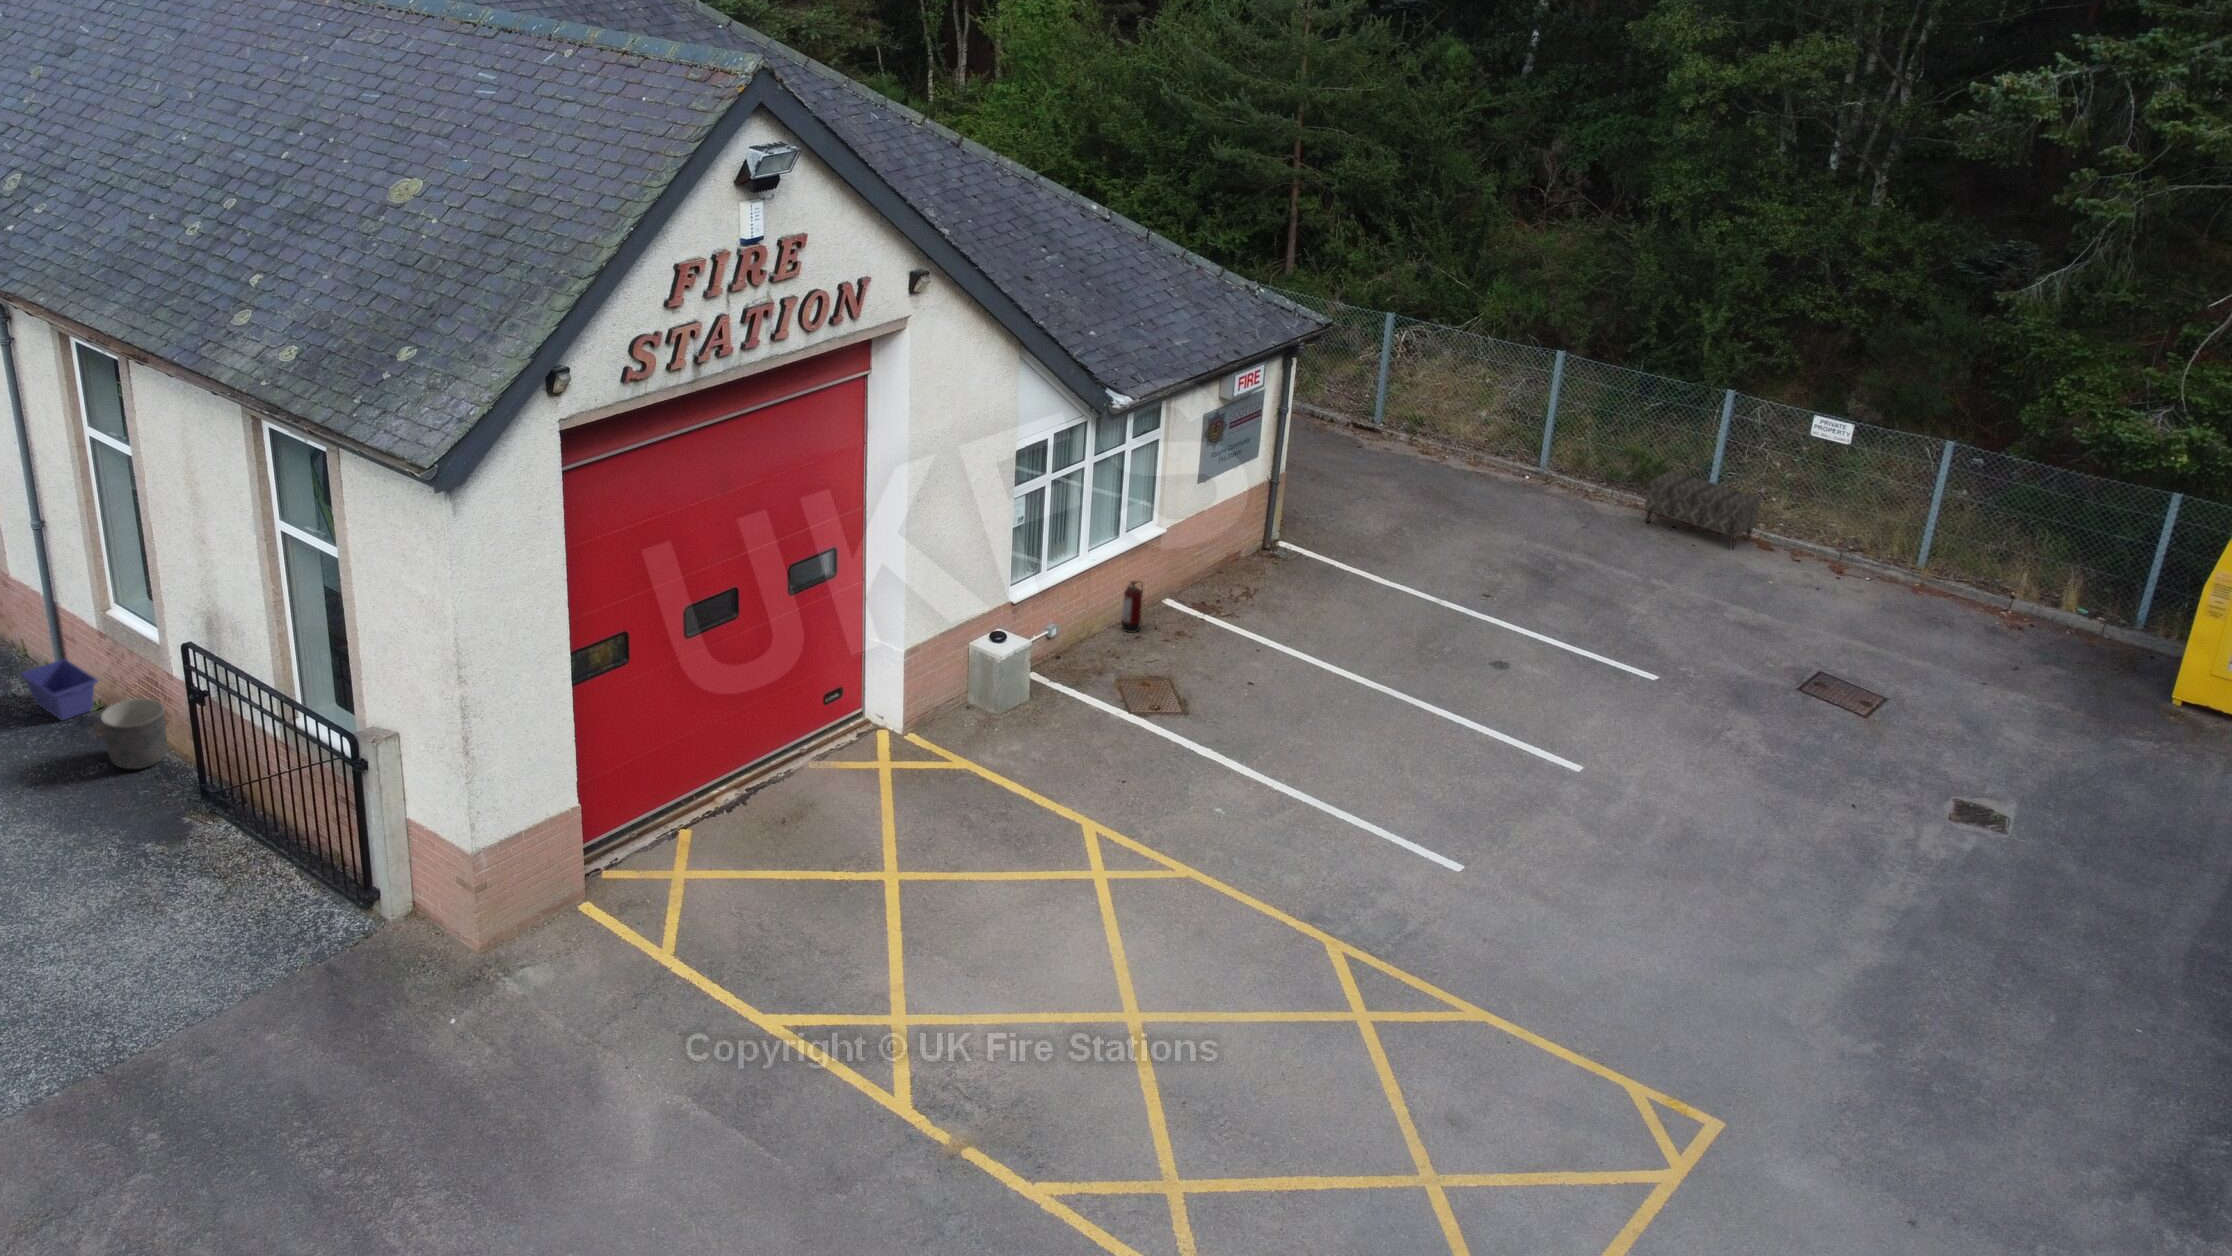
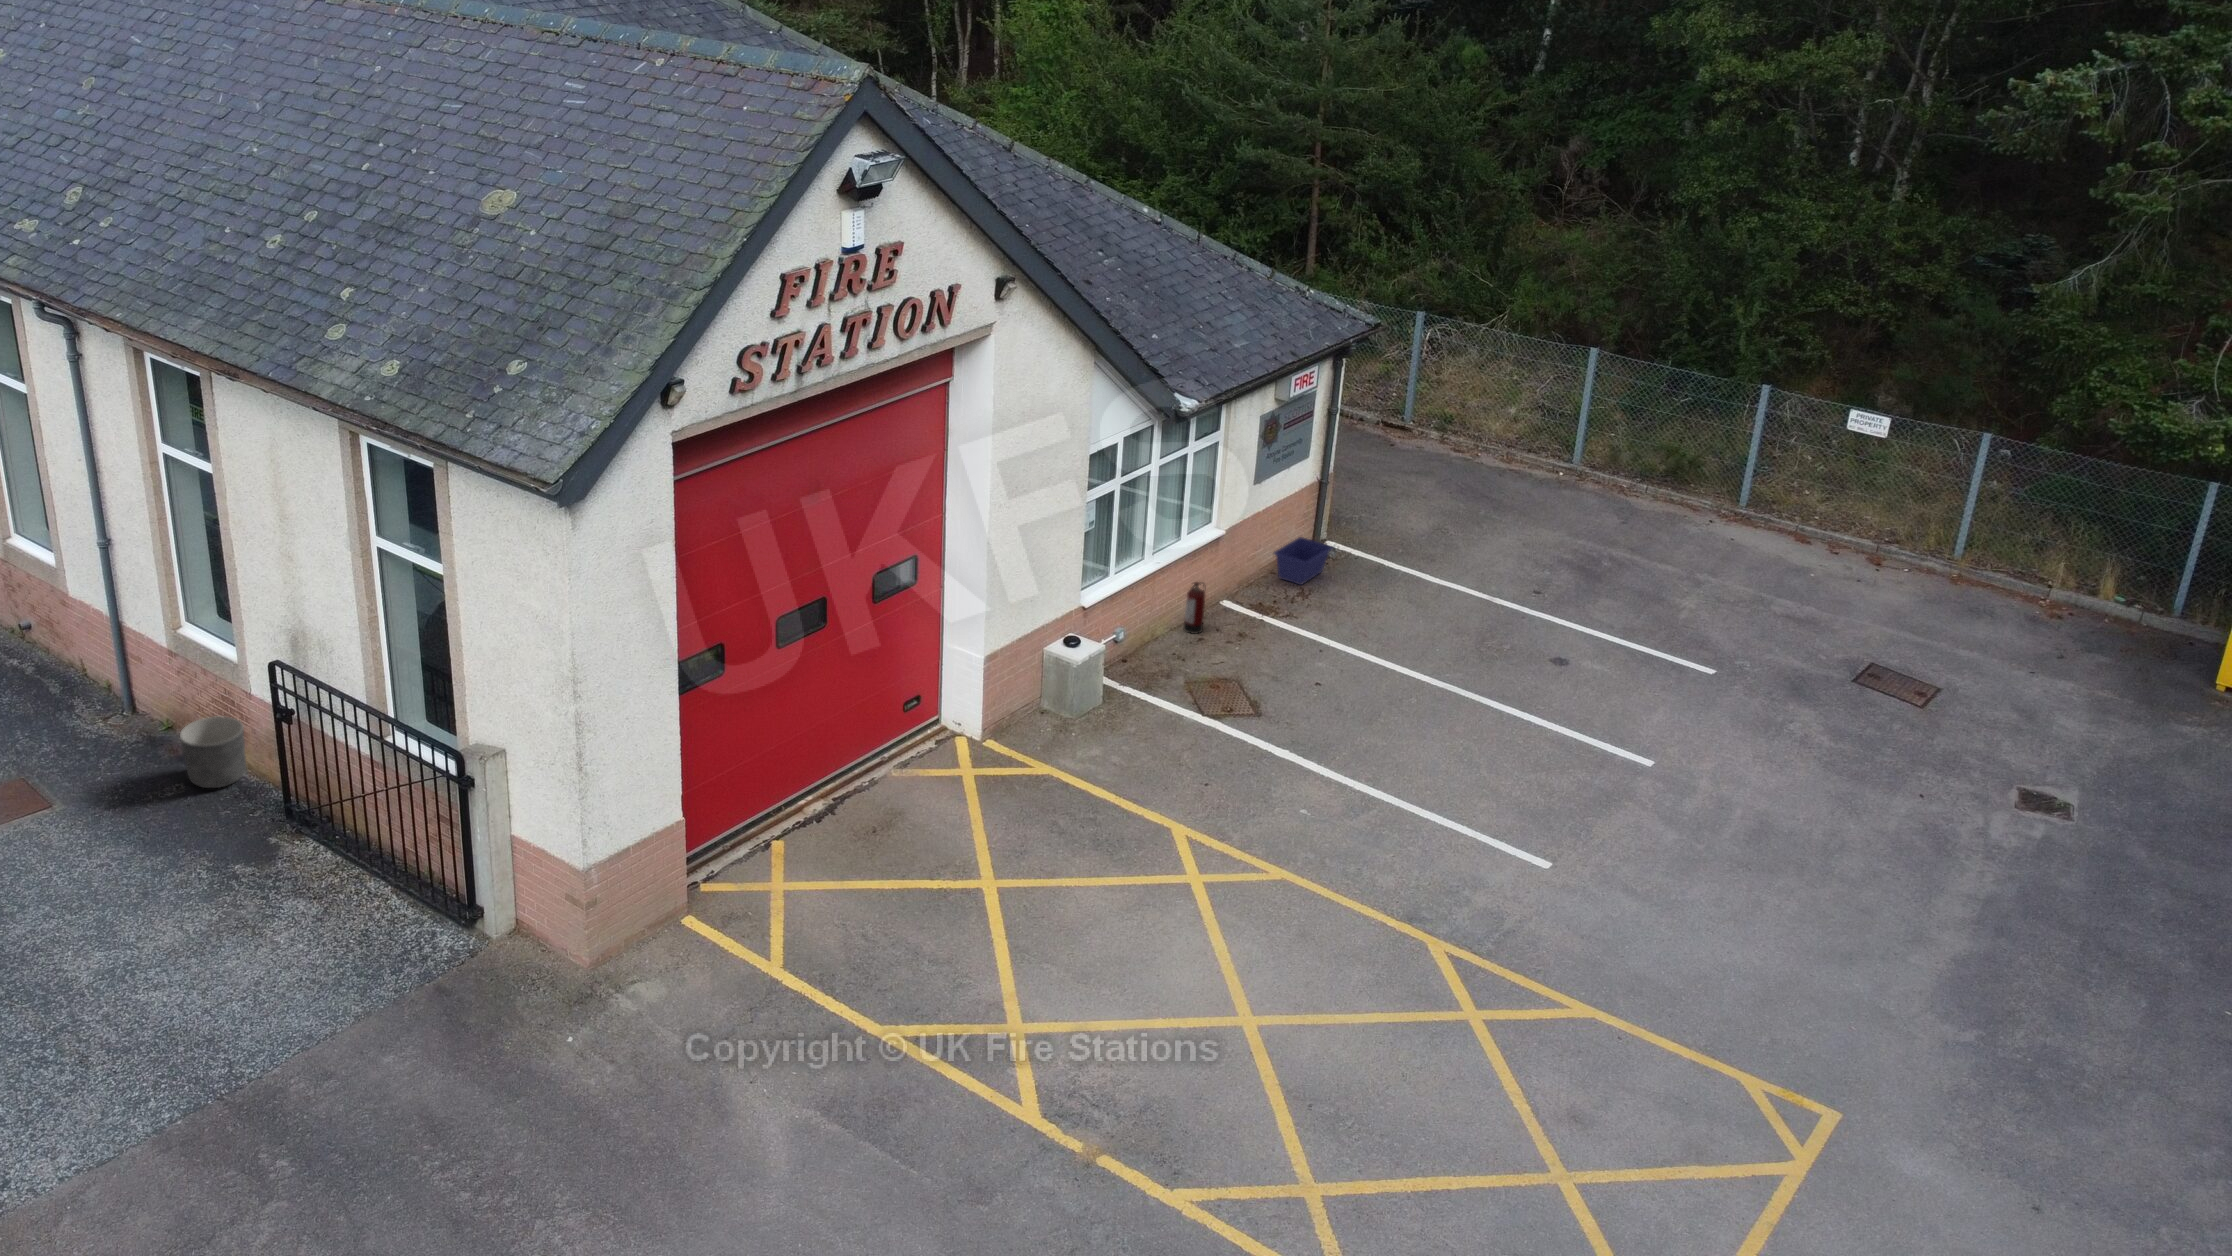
bench: present [1645,471,1761,549] -> none [1683,465,1800,542]
storage bin: present [20,659,98,720] -> present [1274,537,1333,585]

